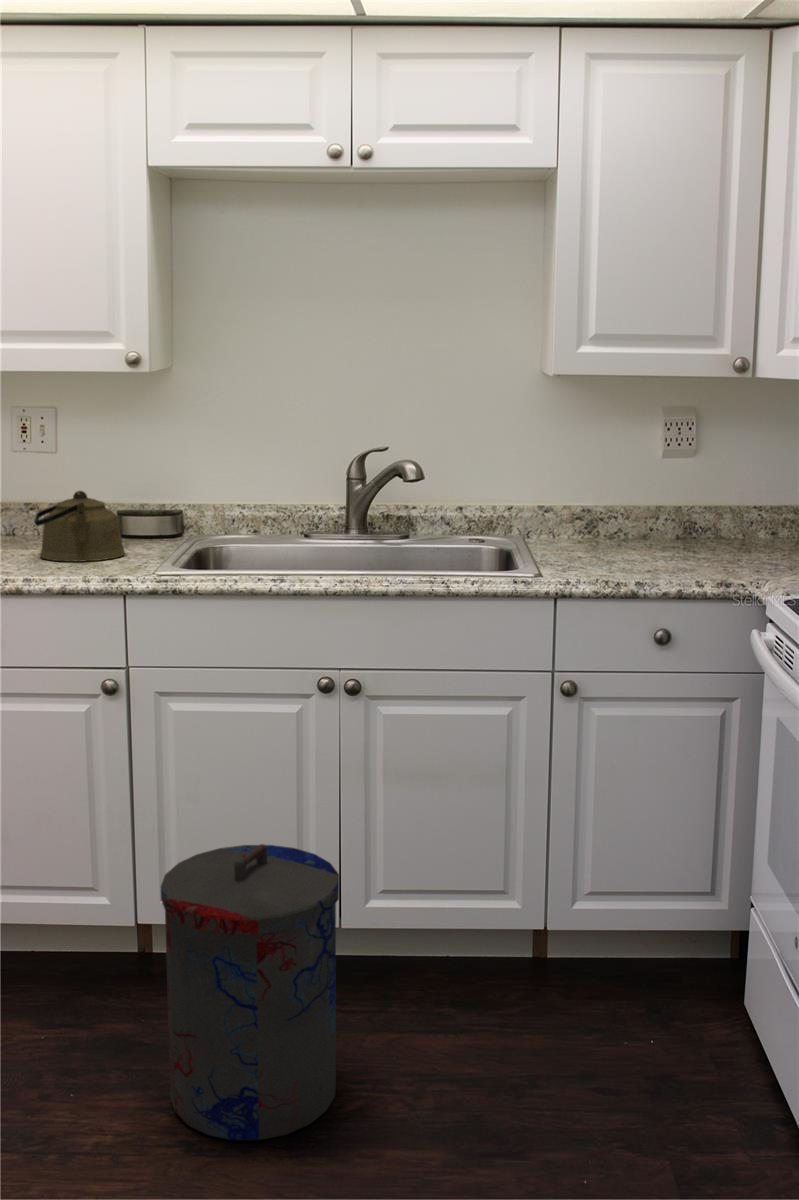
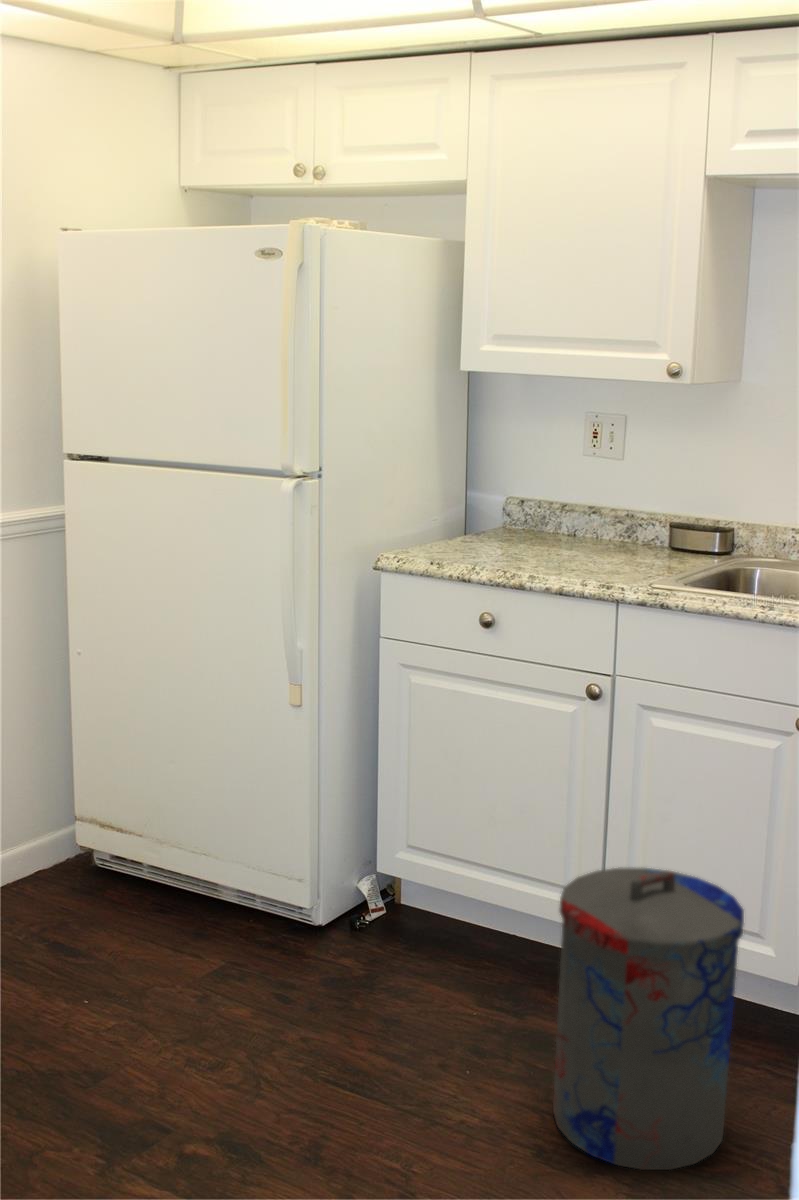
kettle: present [34,491,125,562] -> none [565,498,653,568]

